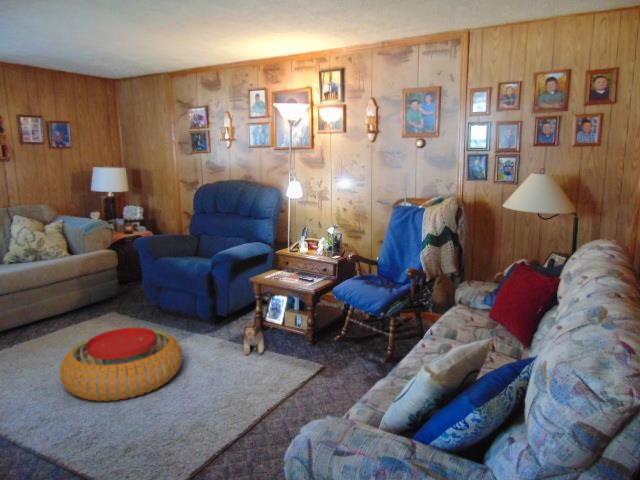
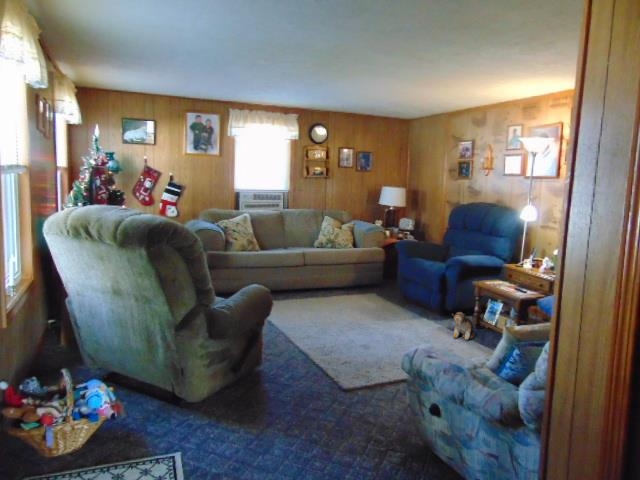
pouf: present [60,328,182,401] -> none [328,296,406,339]

